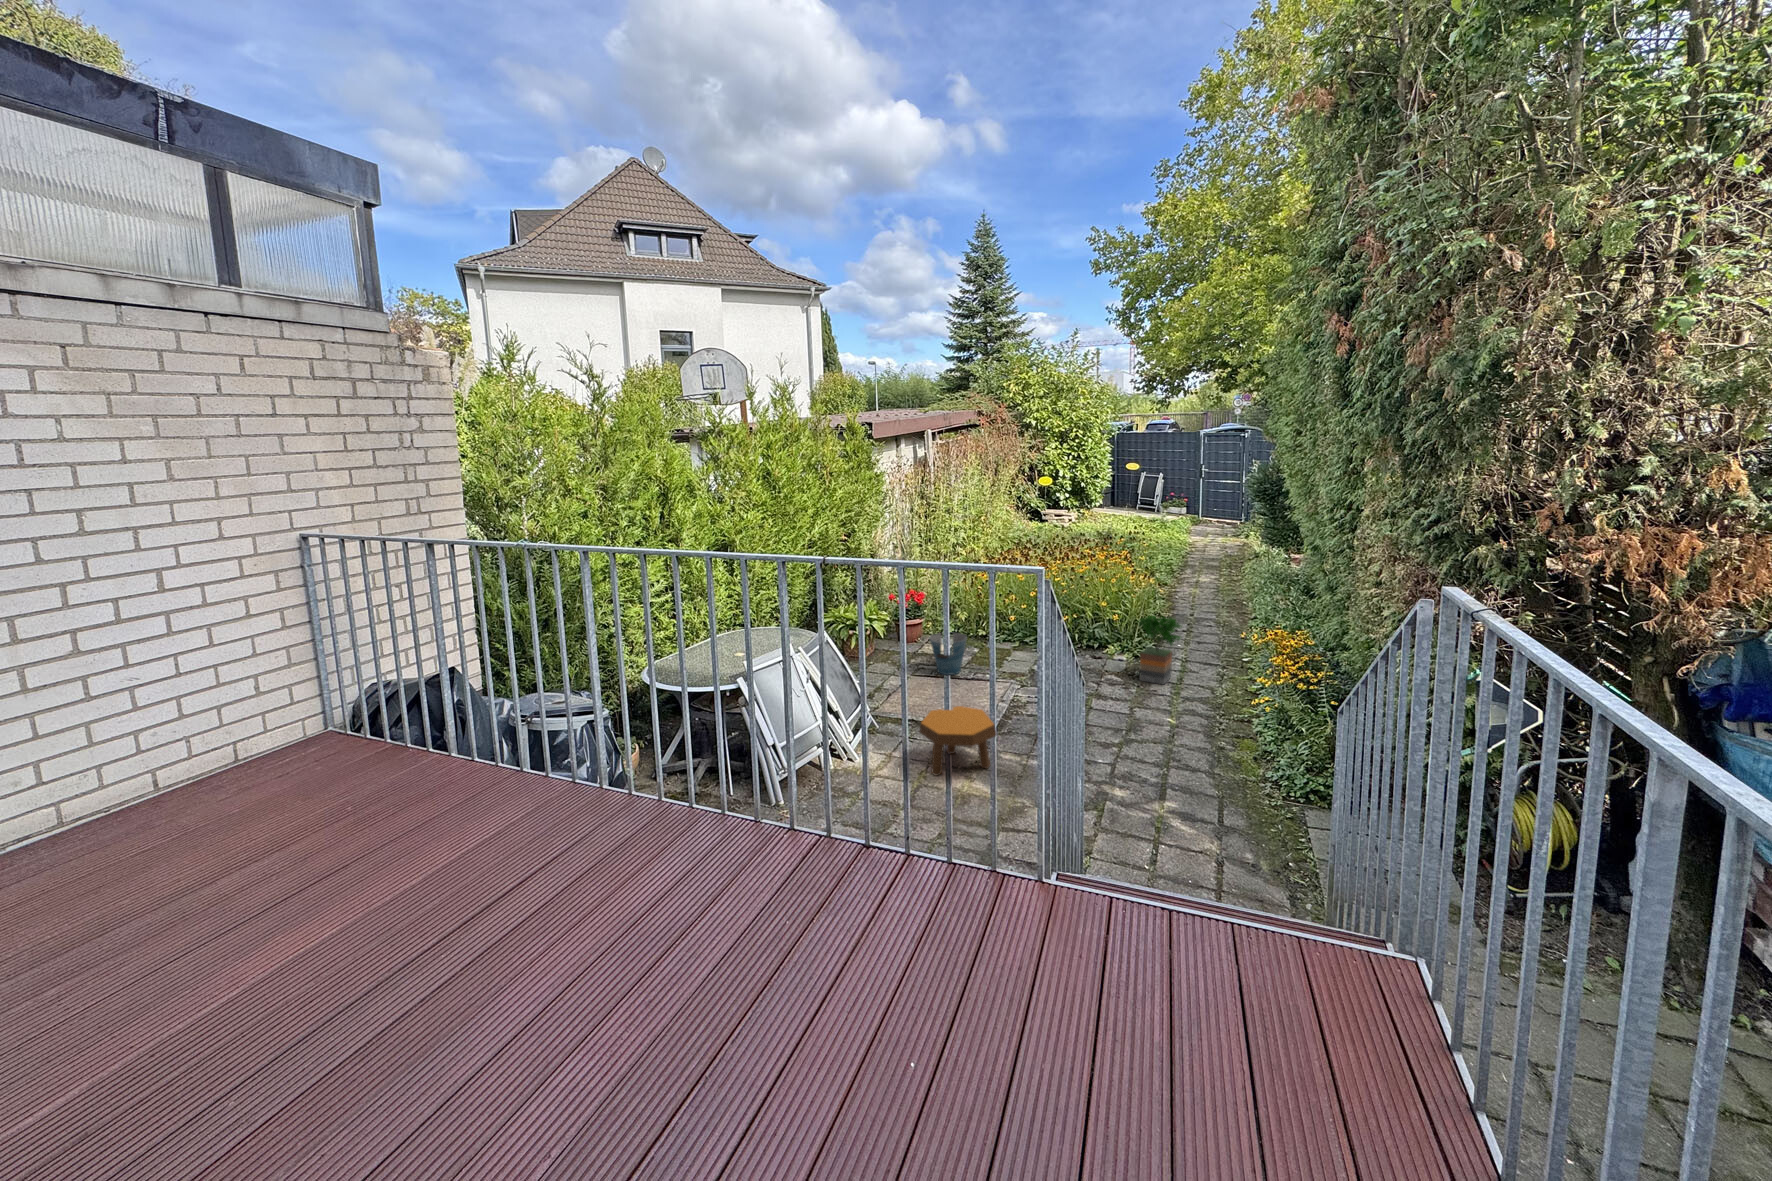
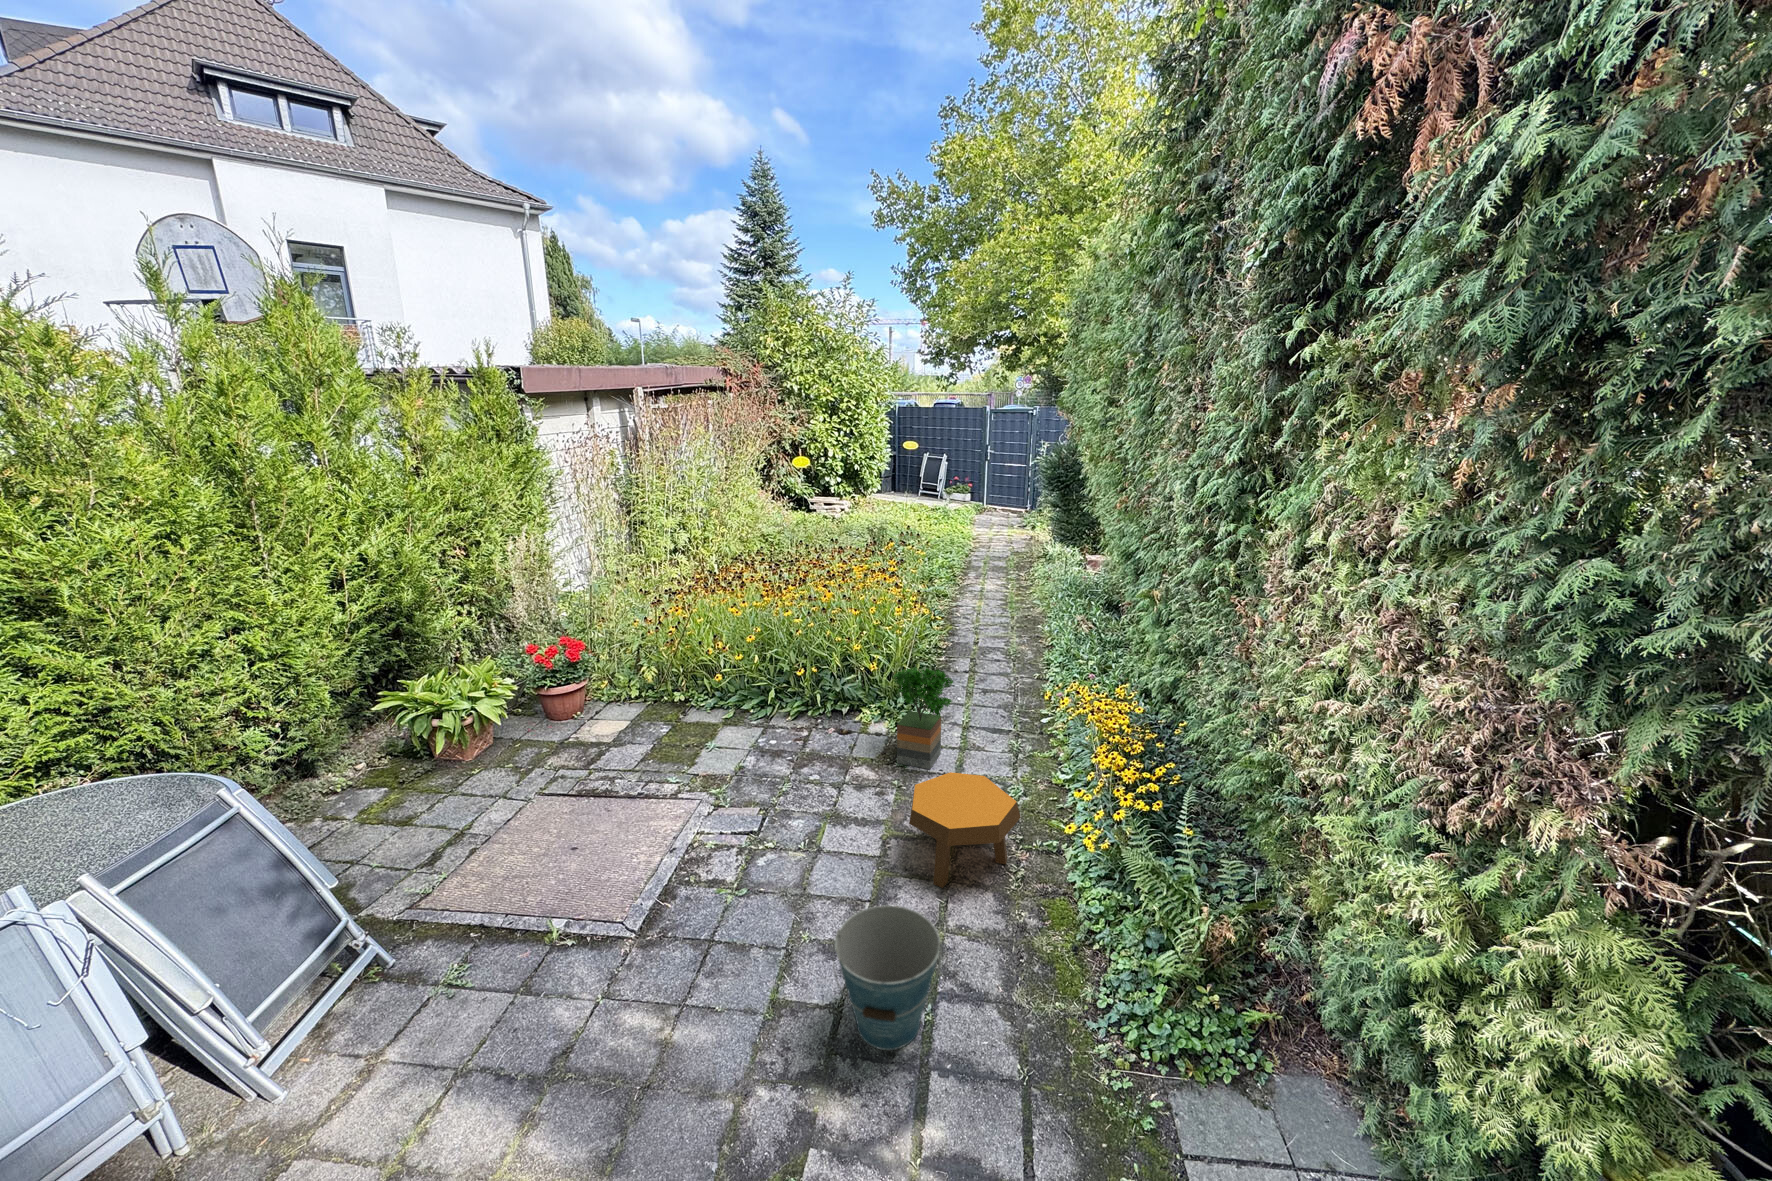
bucket: present [929,633,967,675] -> present [834,905,942,1050]
footstool: present [919,706,997,776] -> present [909,772,1021,888]

